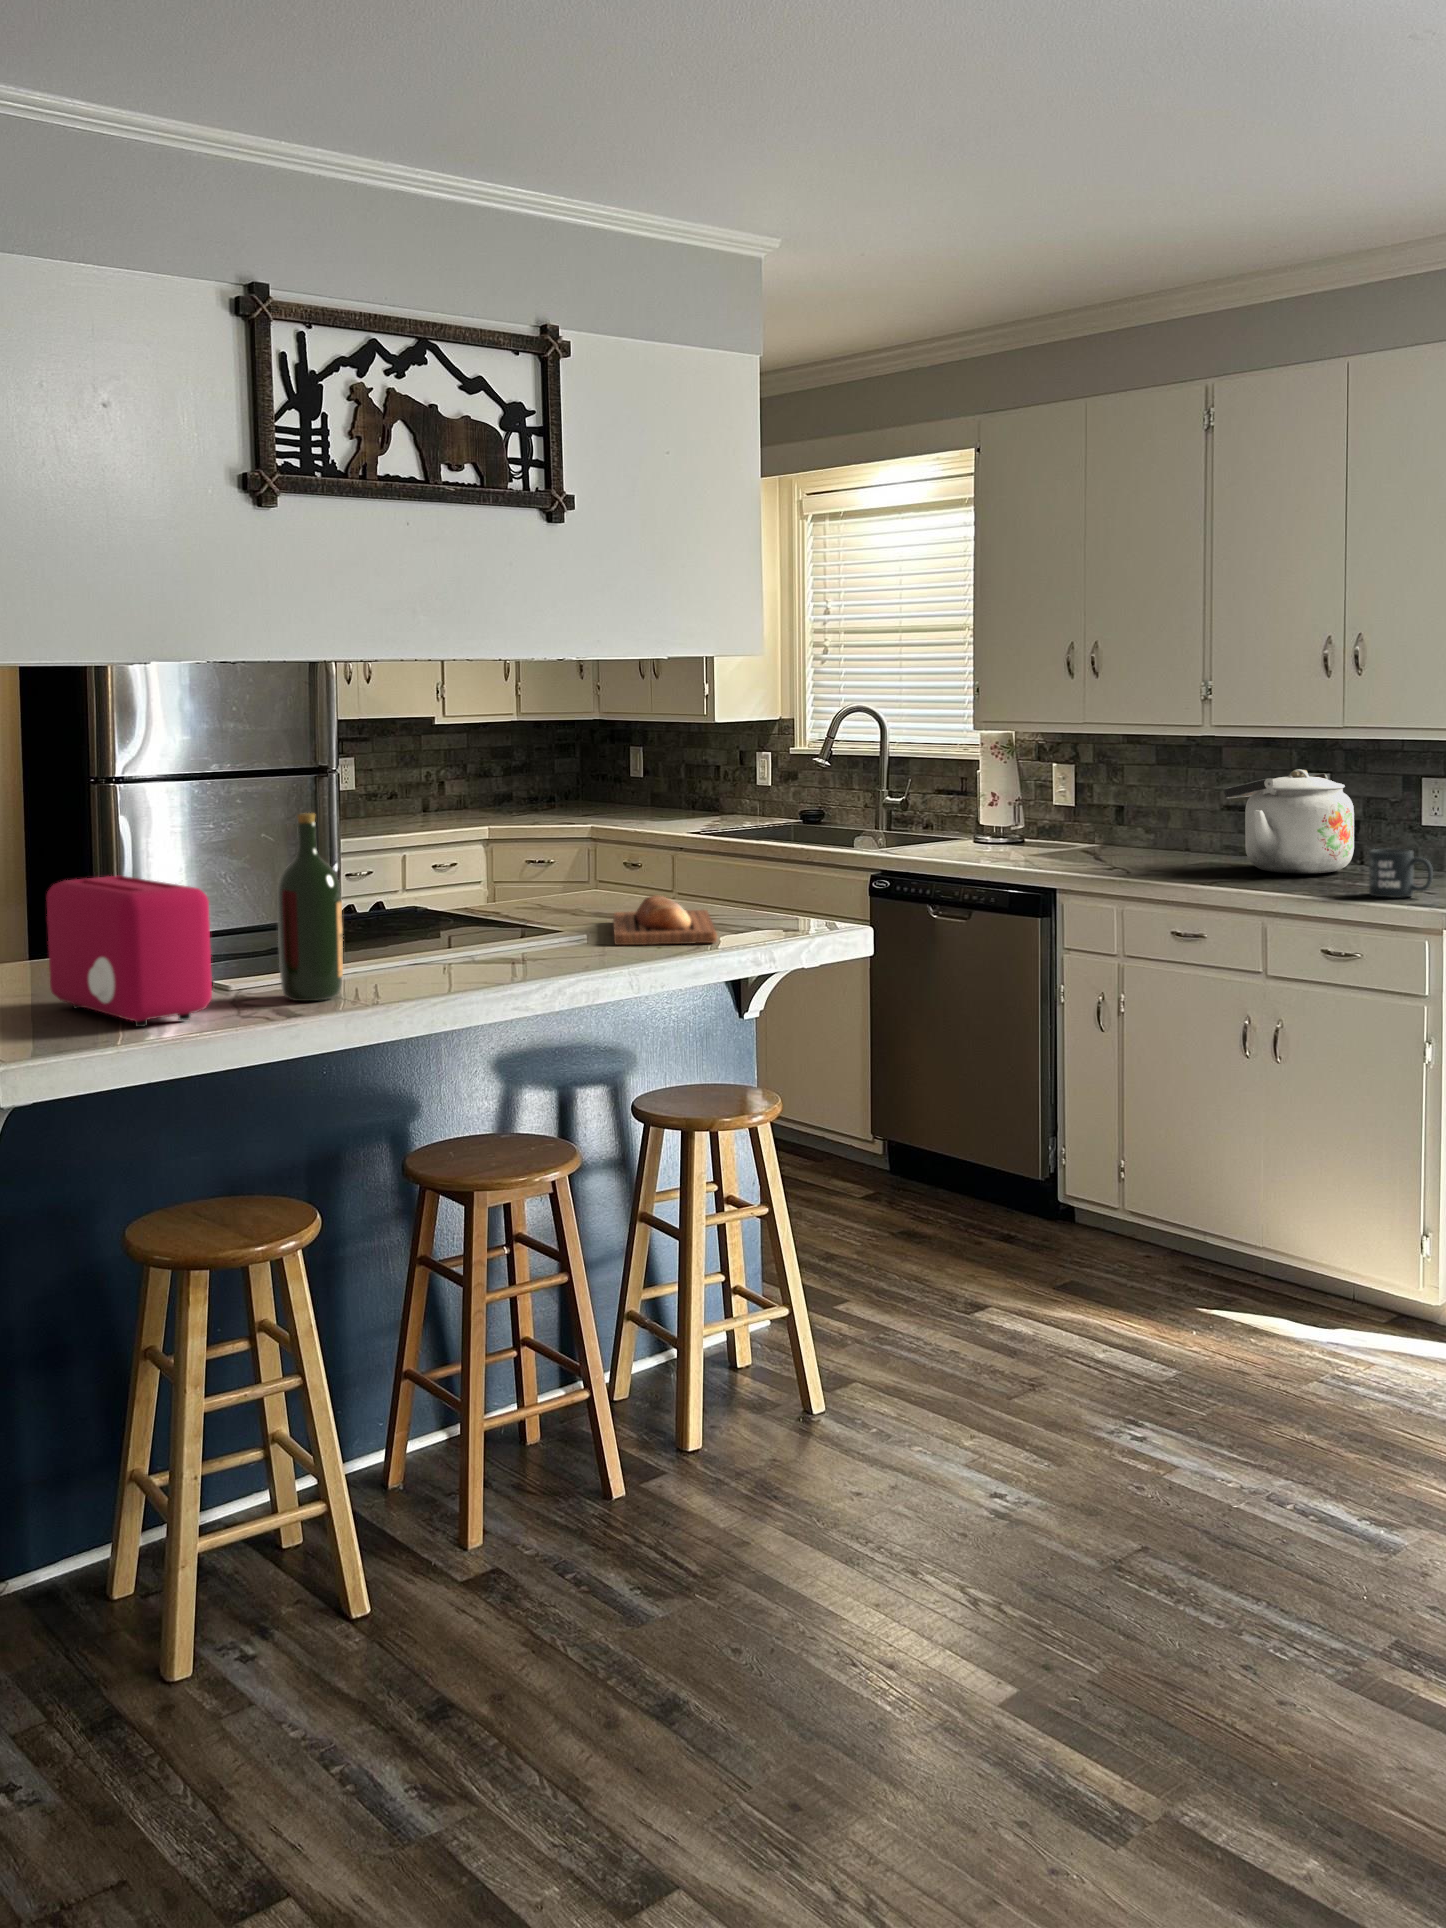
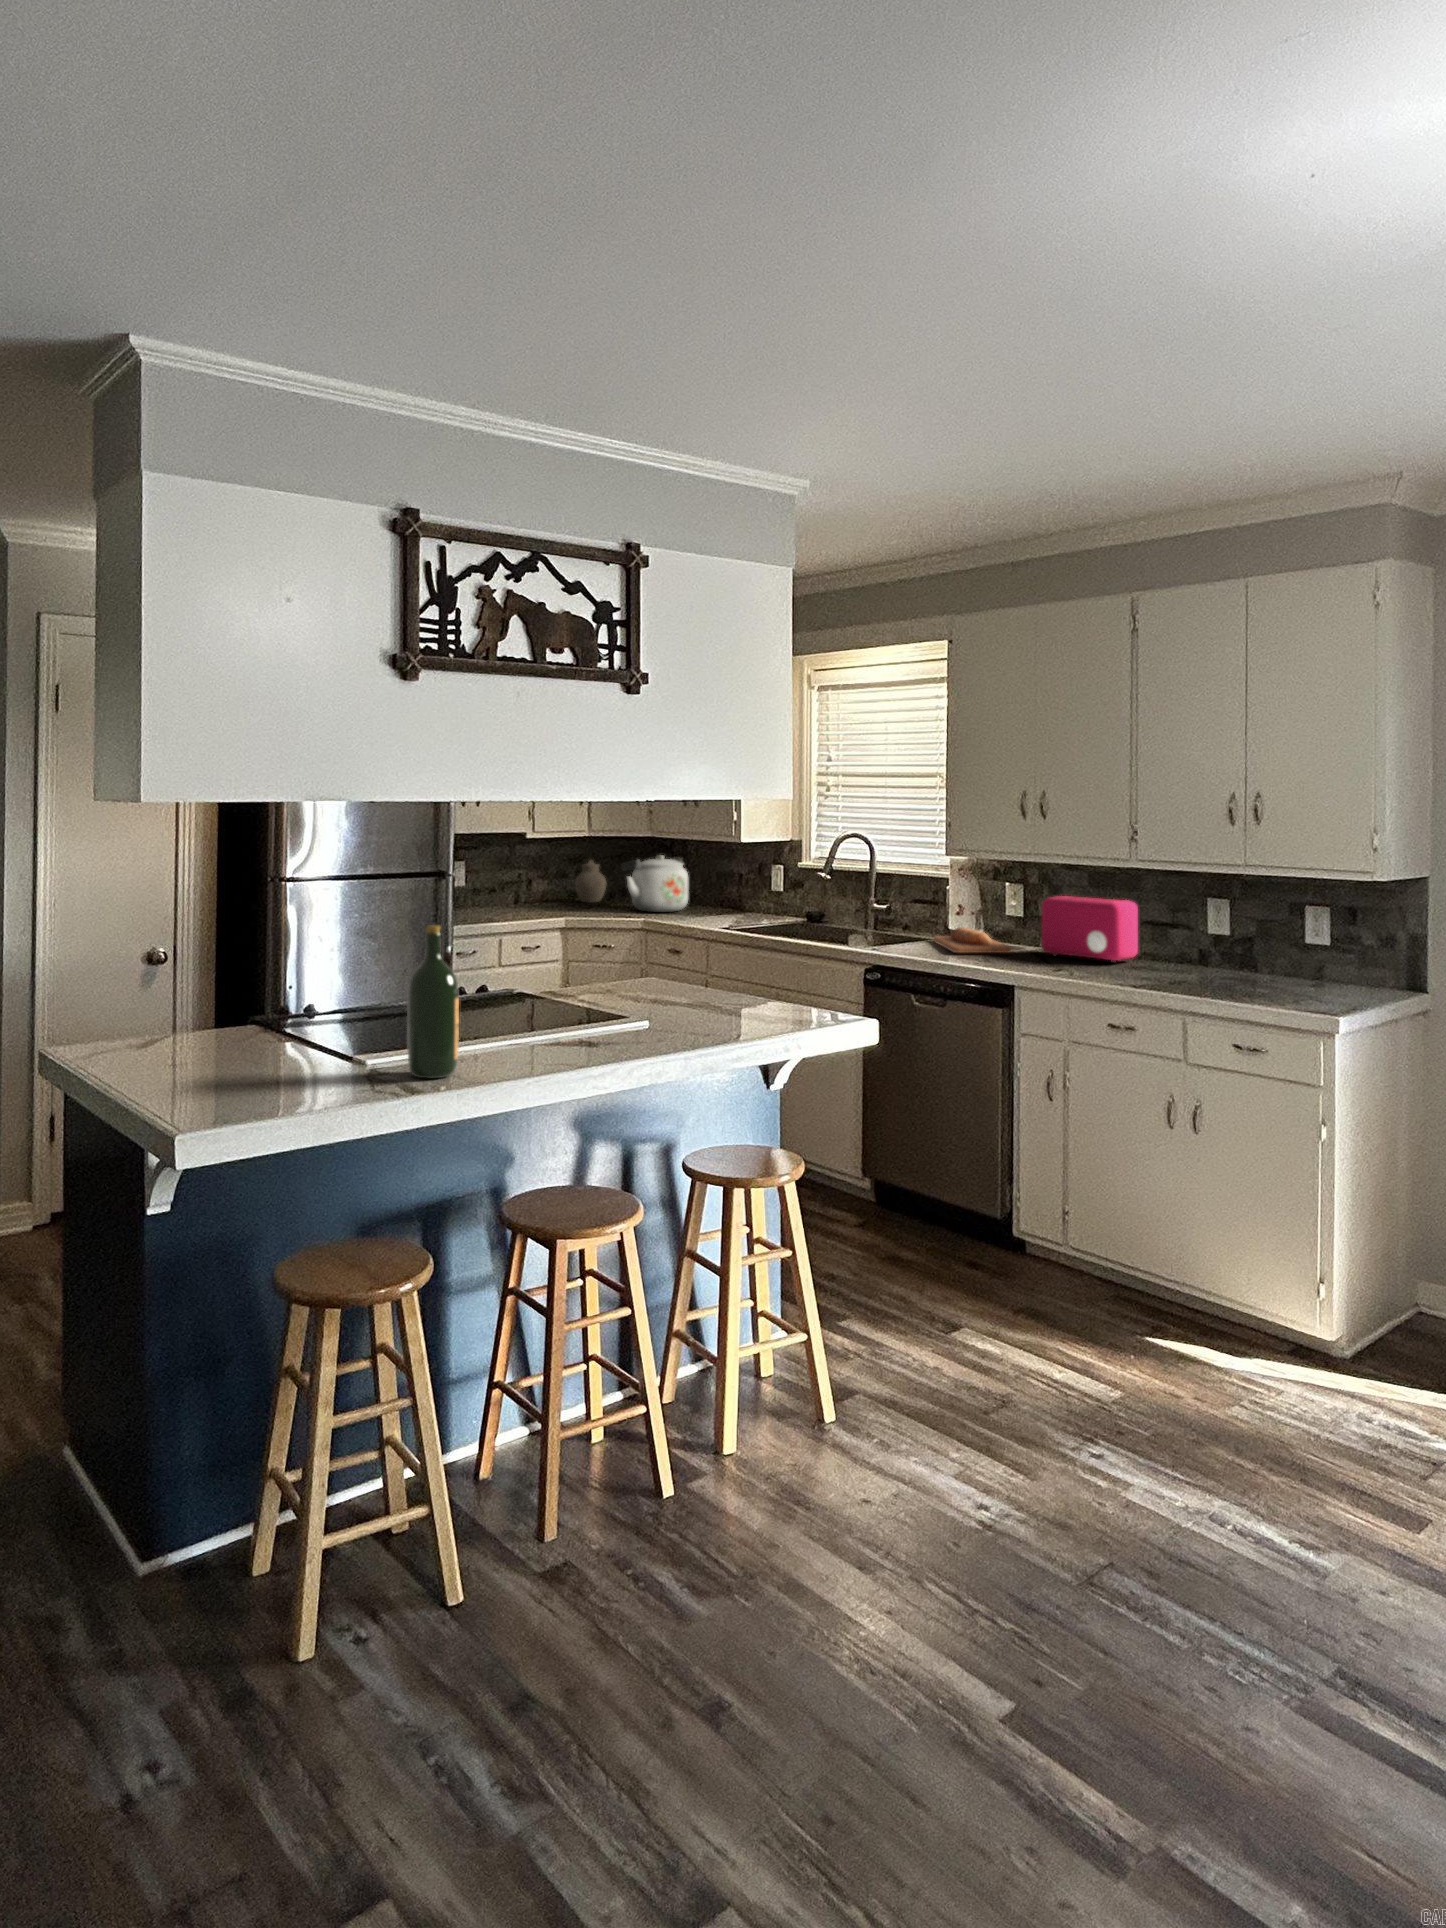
jar: none [497,750,539,807] -> present [575,860,606,903]
kettle: present [1224,769,1354,874] -> present [621,855,688,912]
mug: present [1369,849,1433,898] -> none [1269,963,1321,1003]
toaster: present [47,876,212,1027] -> present [1042,896,1138,963]
bread loaf: present [613,895,717,945] -> present [934,927,1011,953]

